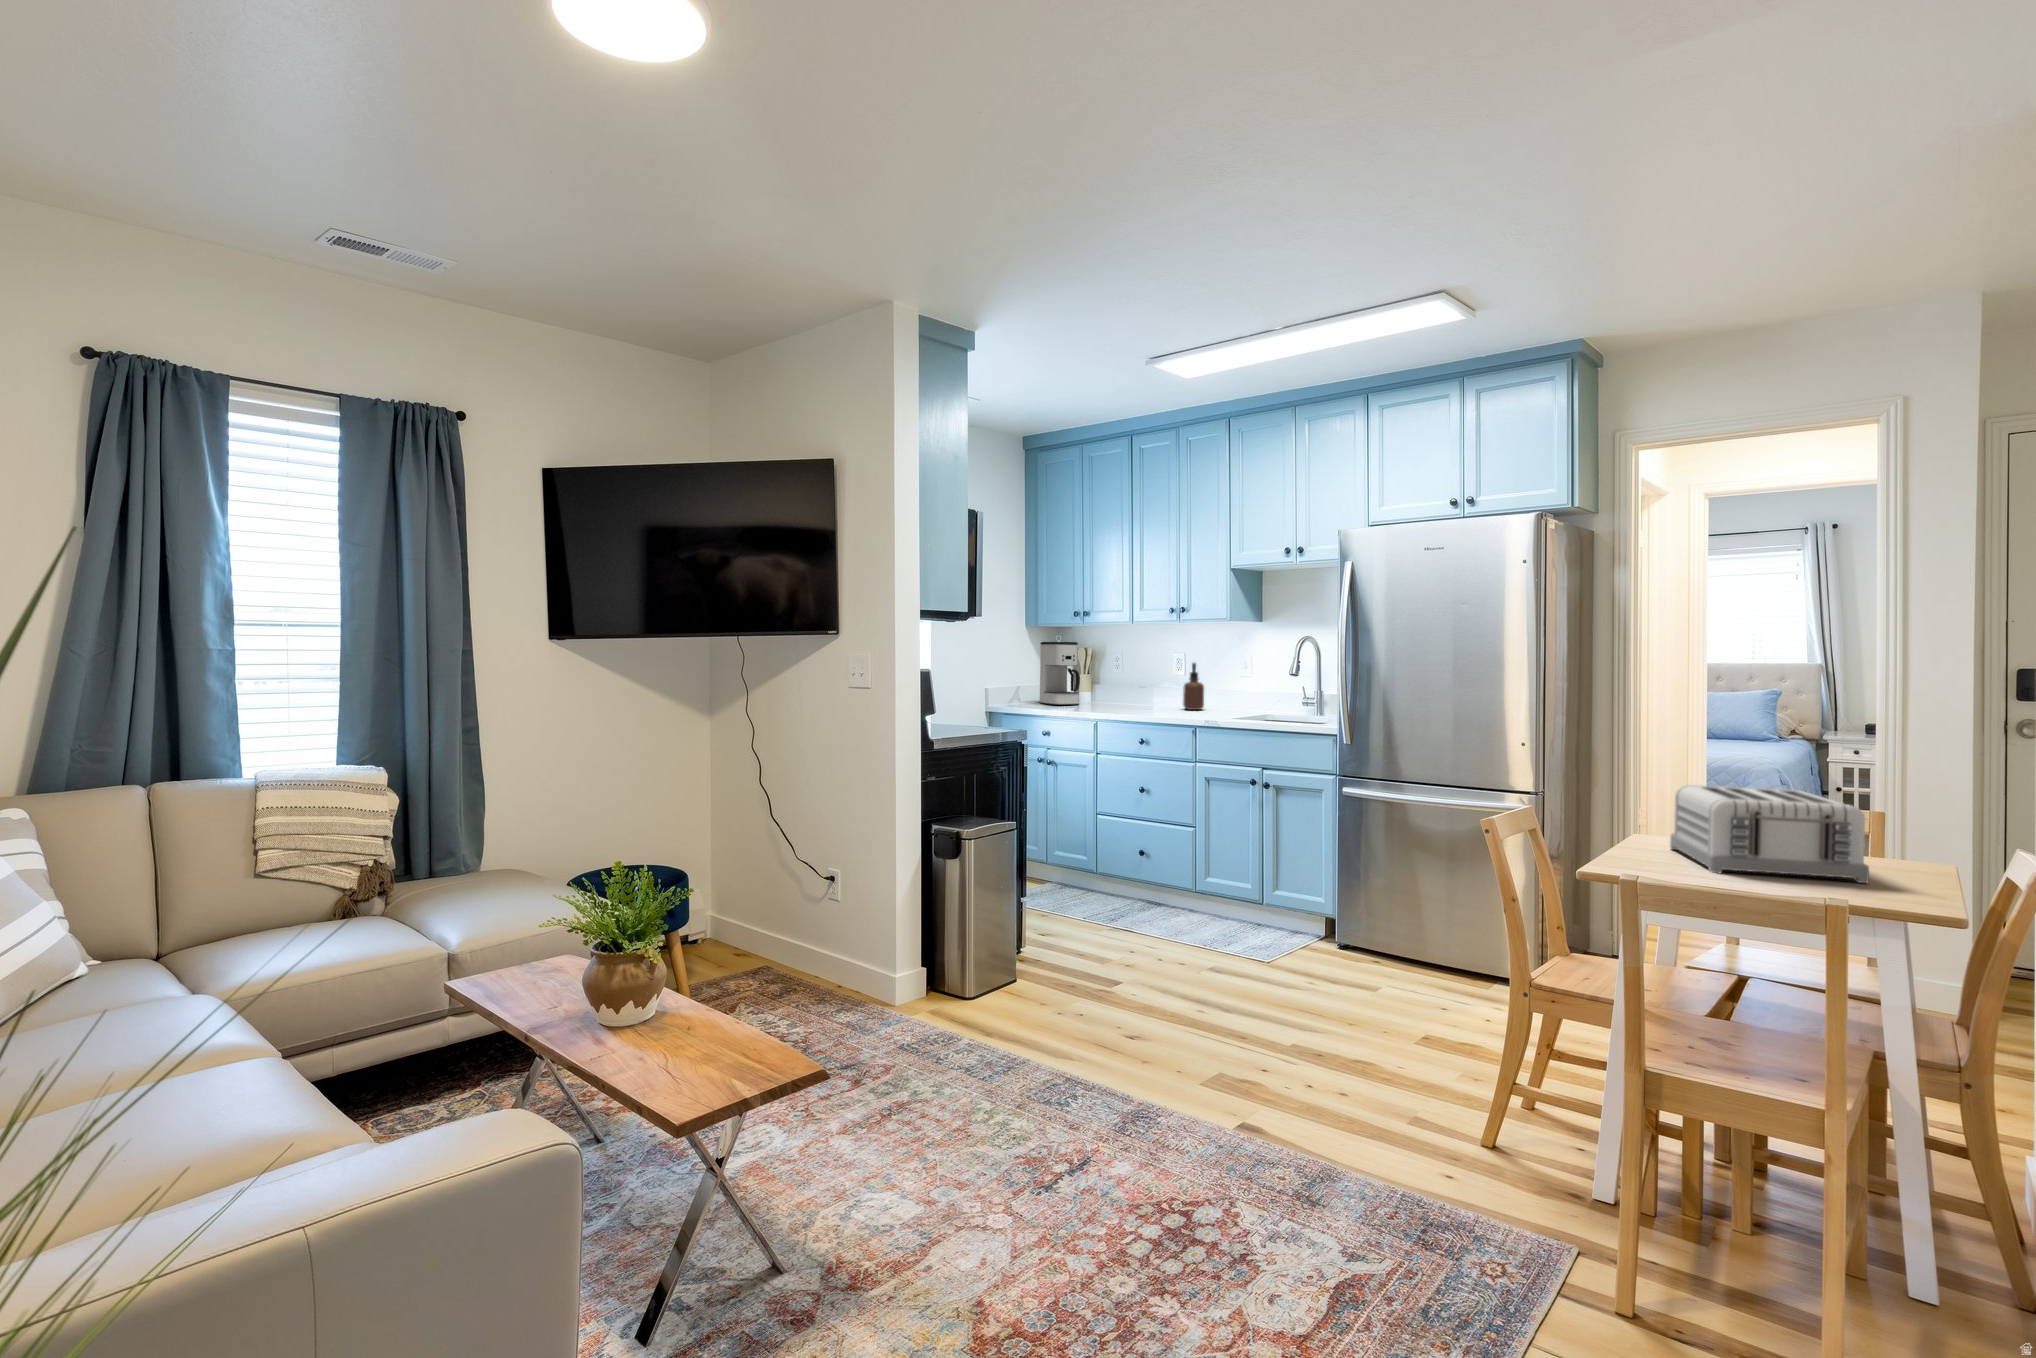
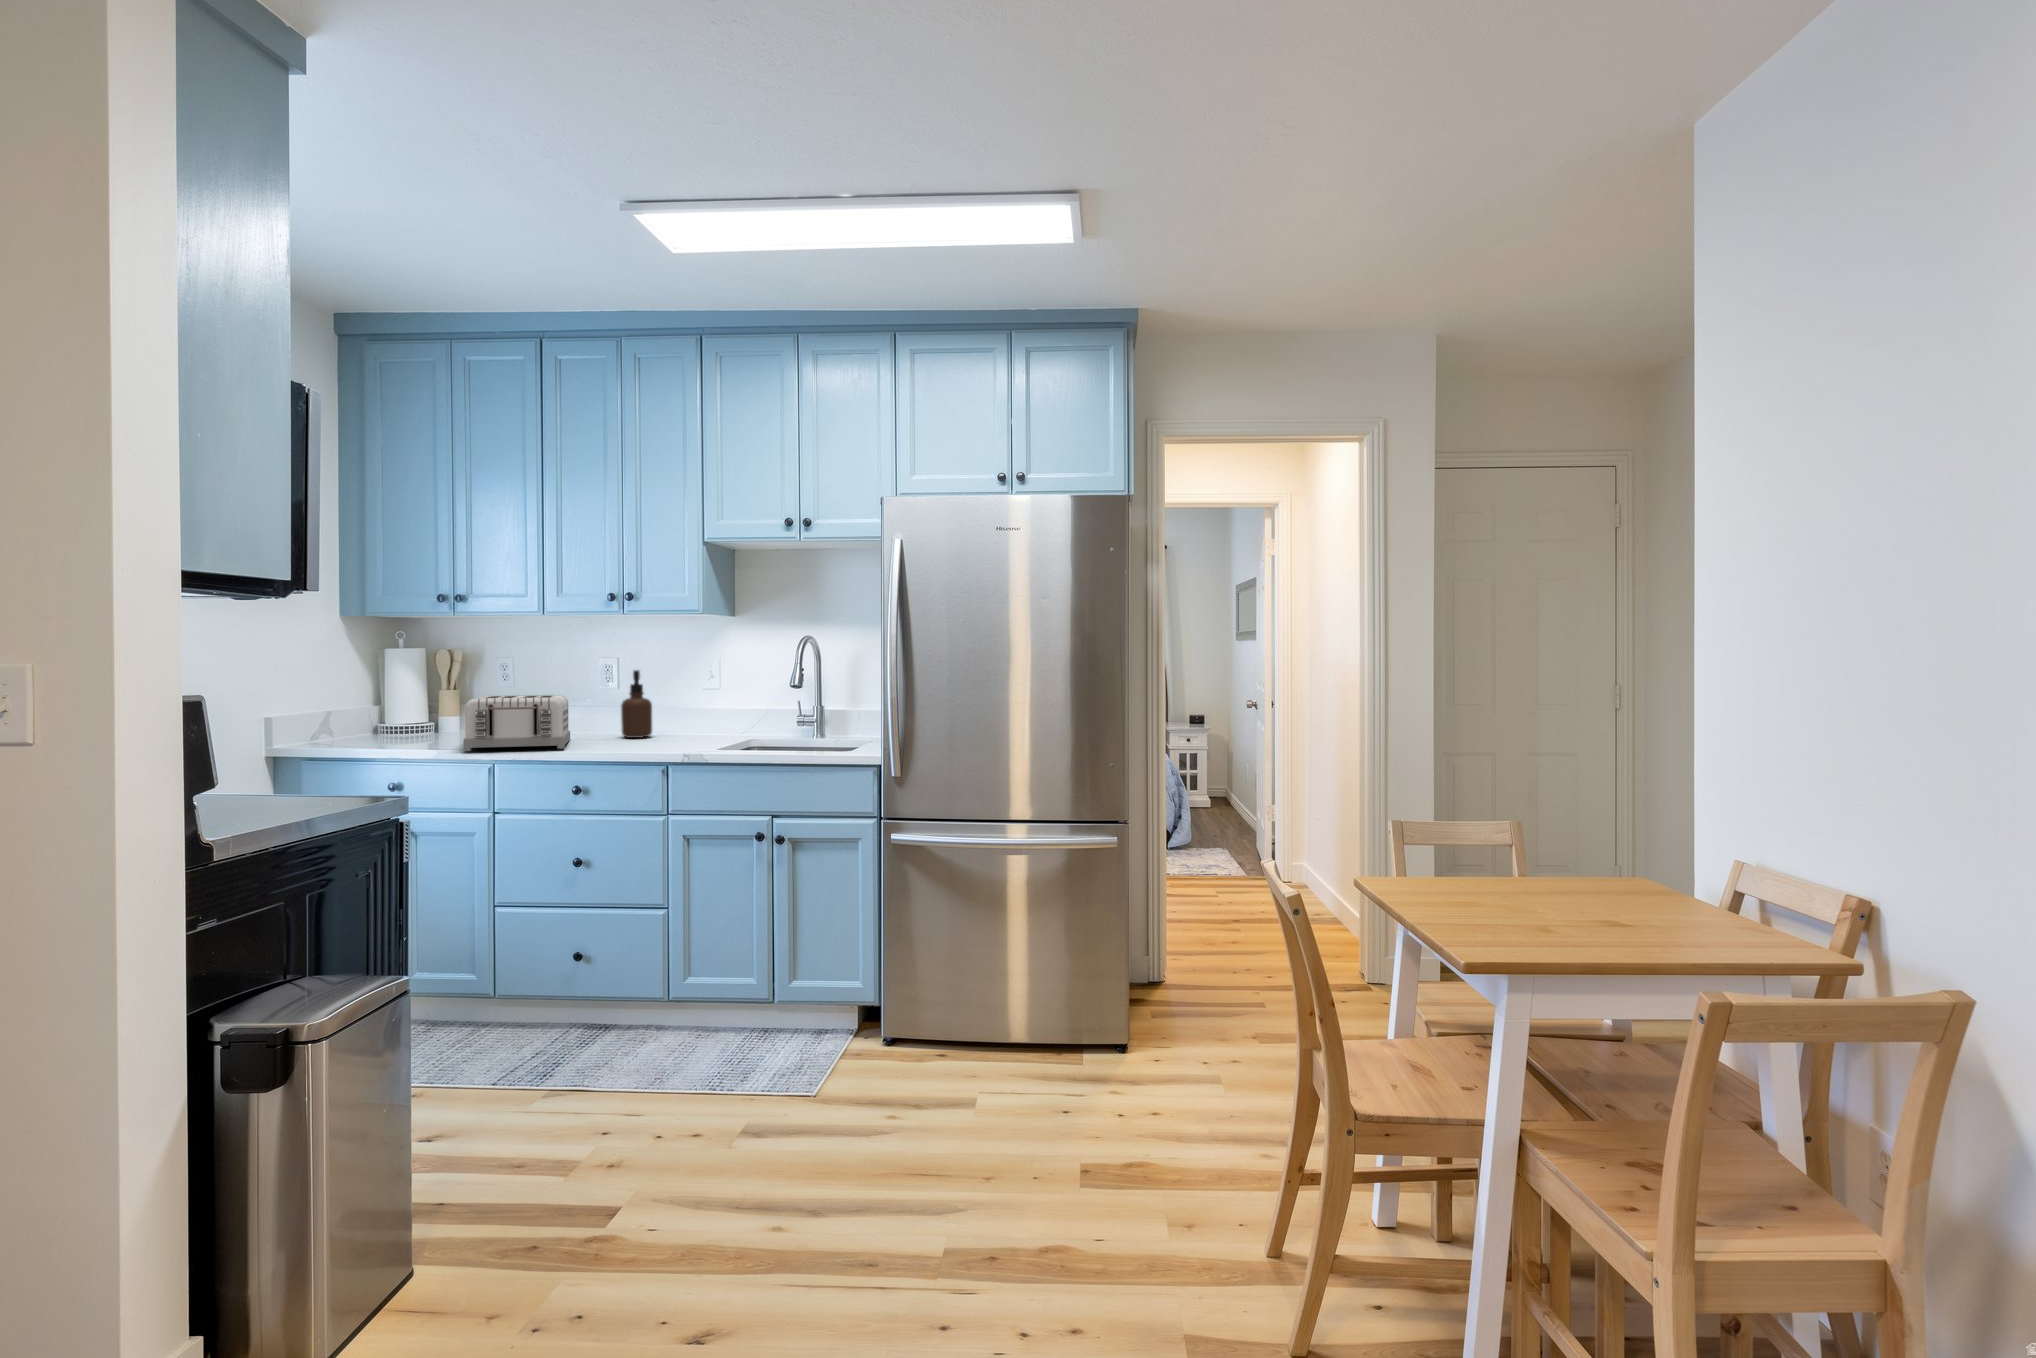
coffee maker: present [1040,642,1080,705] -> none [373,641,447,741]
toaster: present [1670,785,1869,883] -> present [463,695,570,751]

